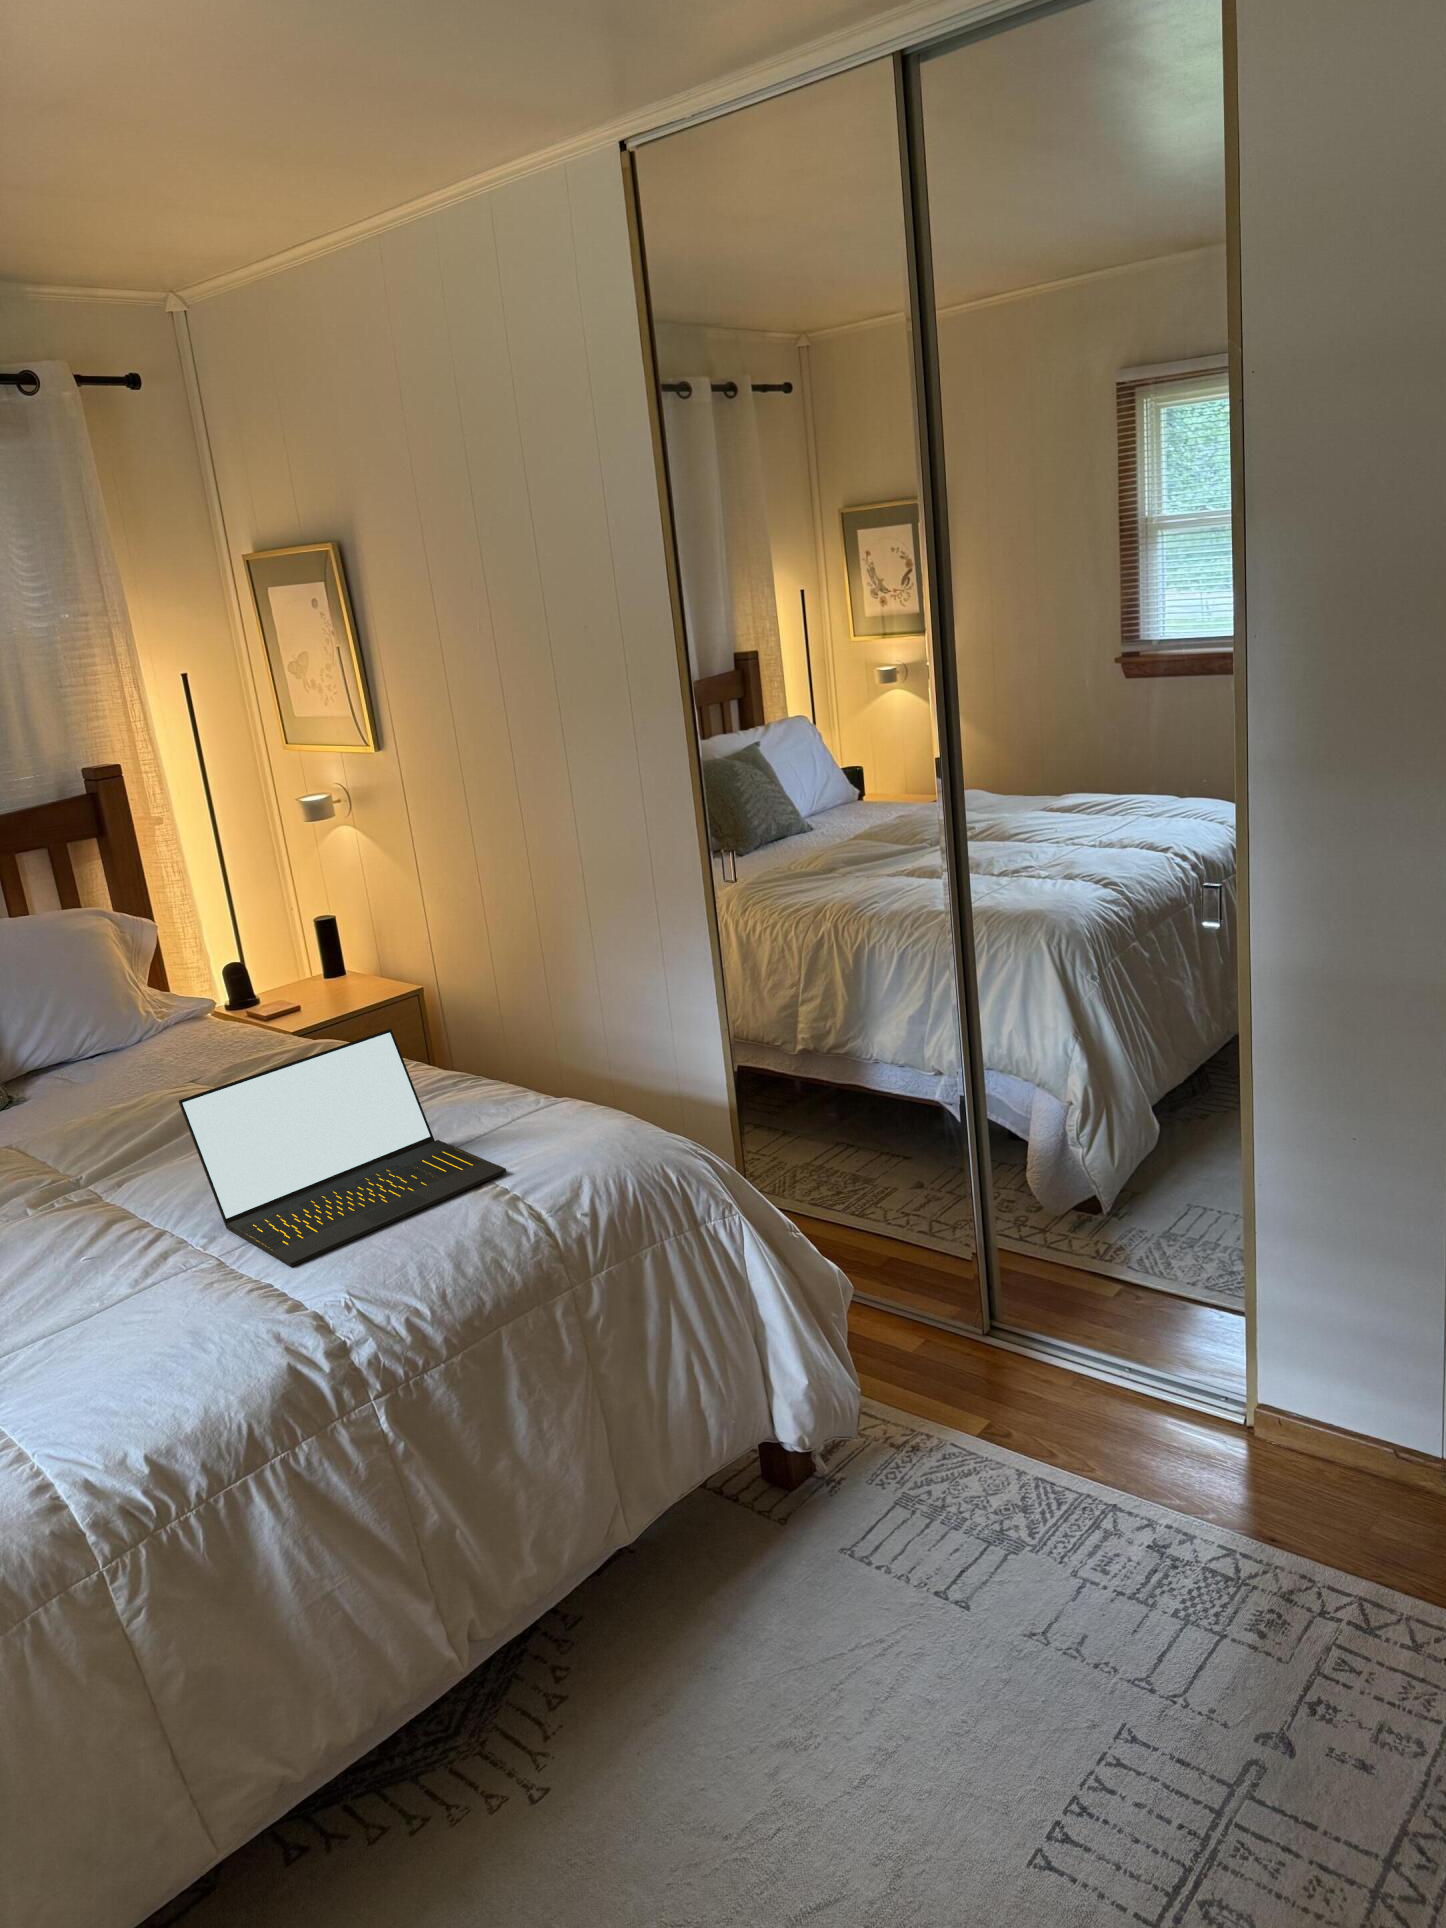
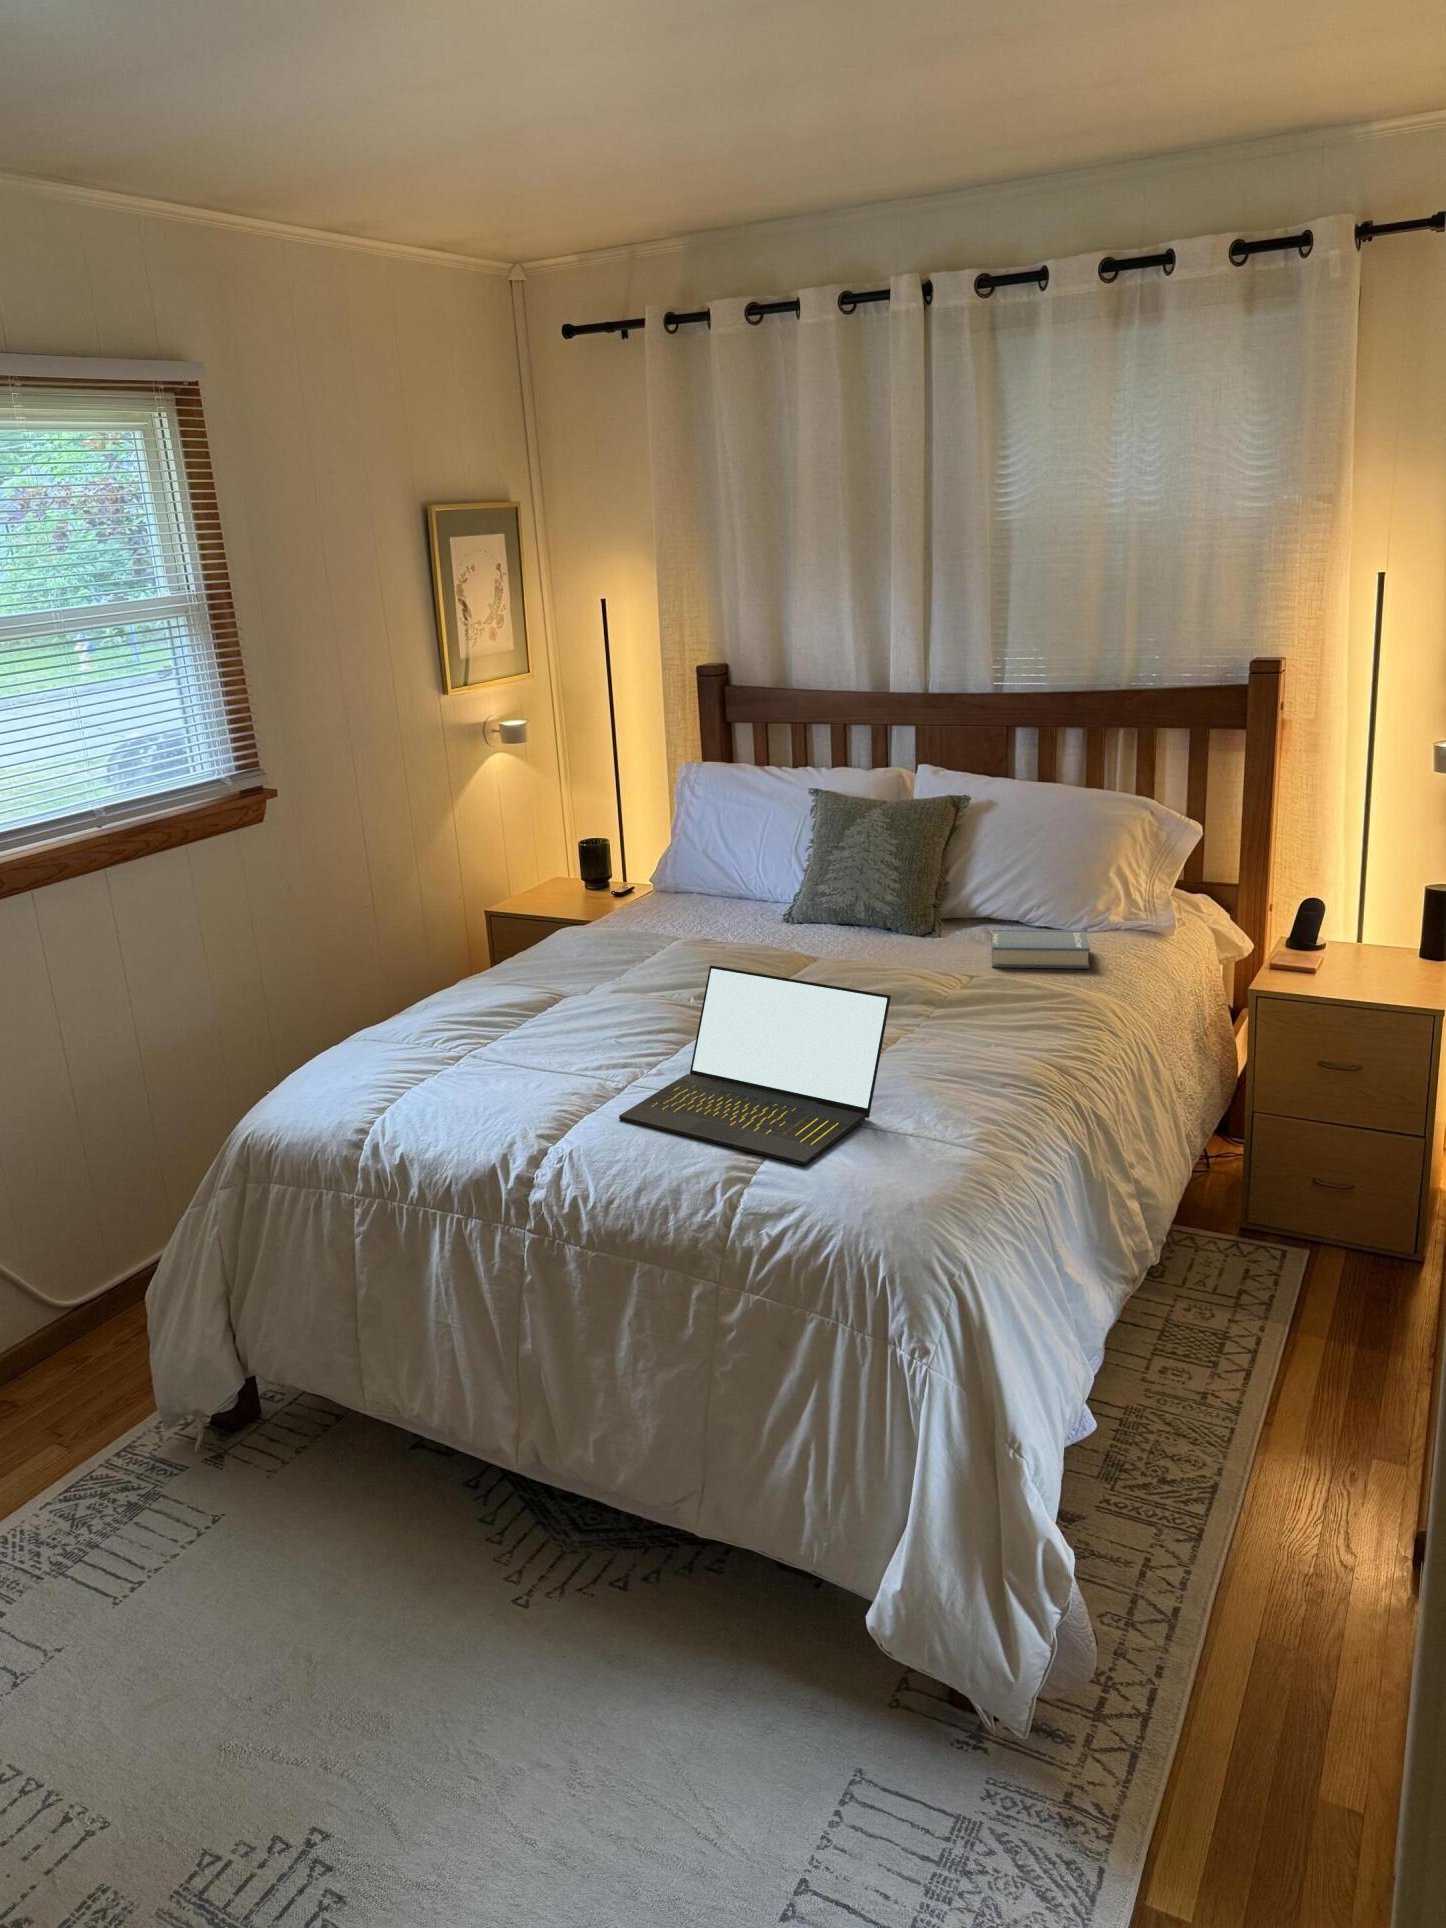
hardback book: none [88,1028,217,1084] -> present [991,929,1090,969]

